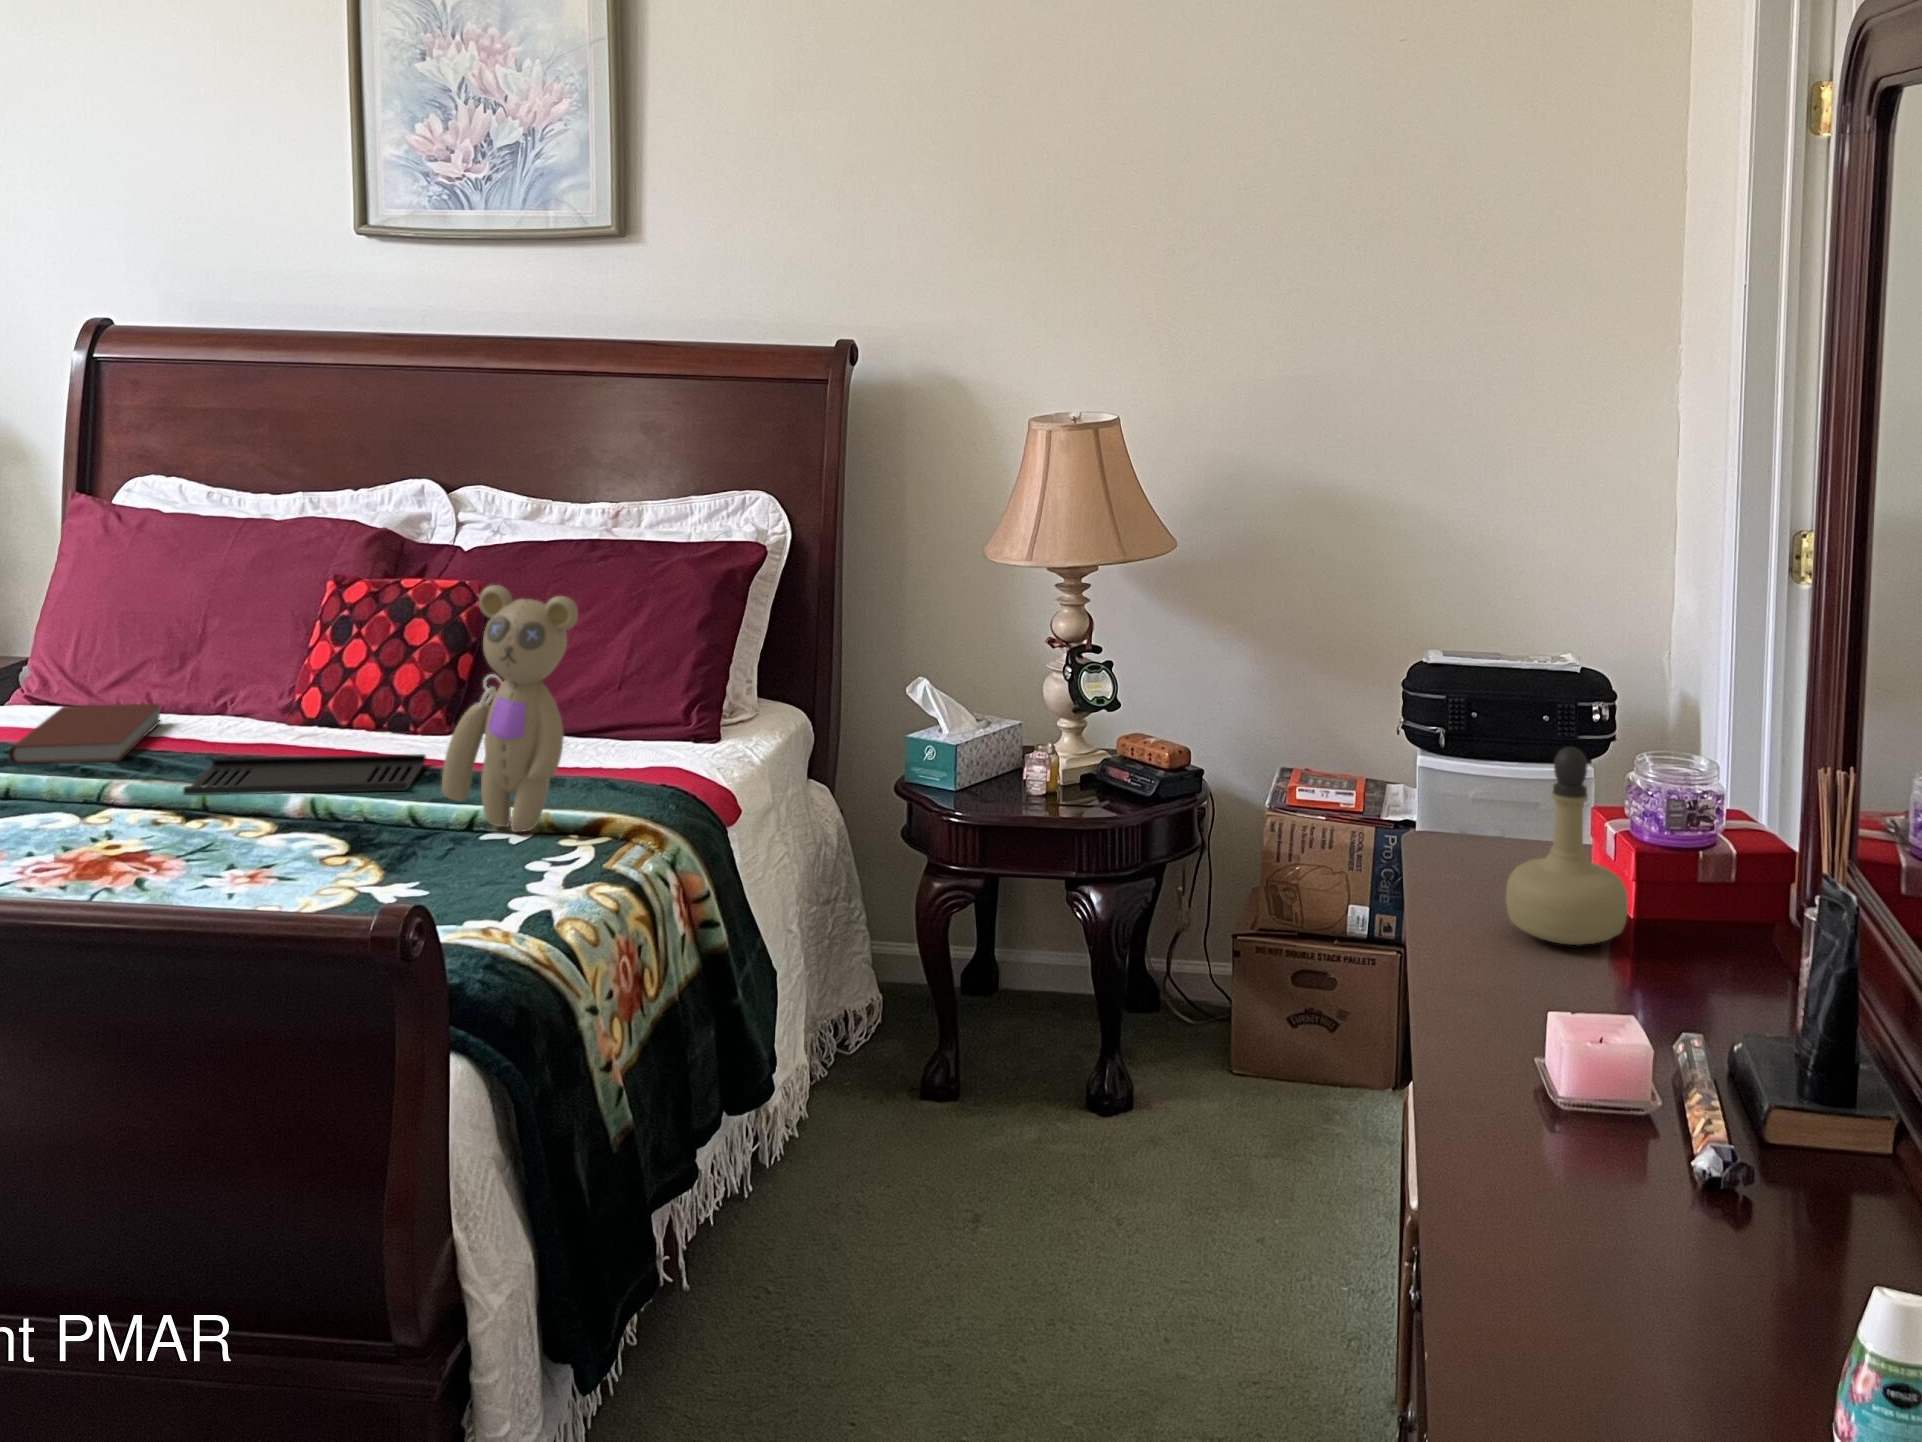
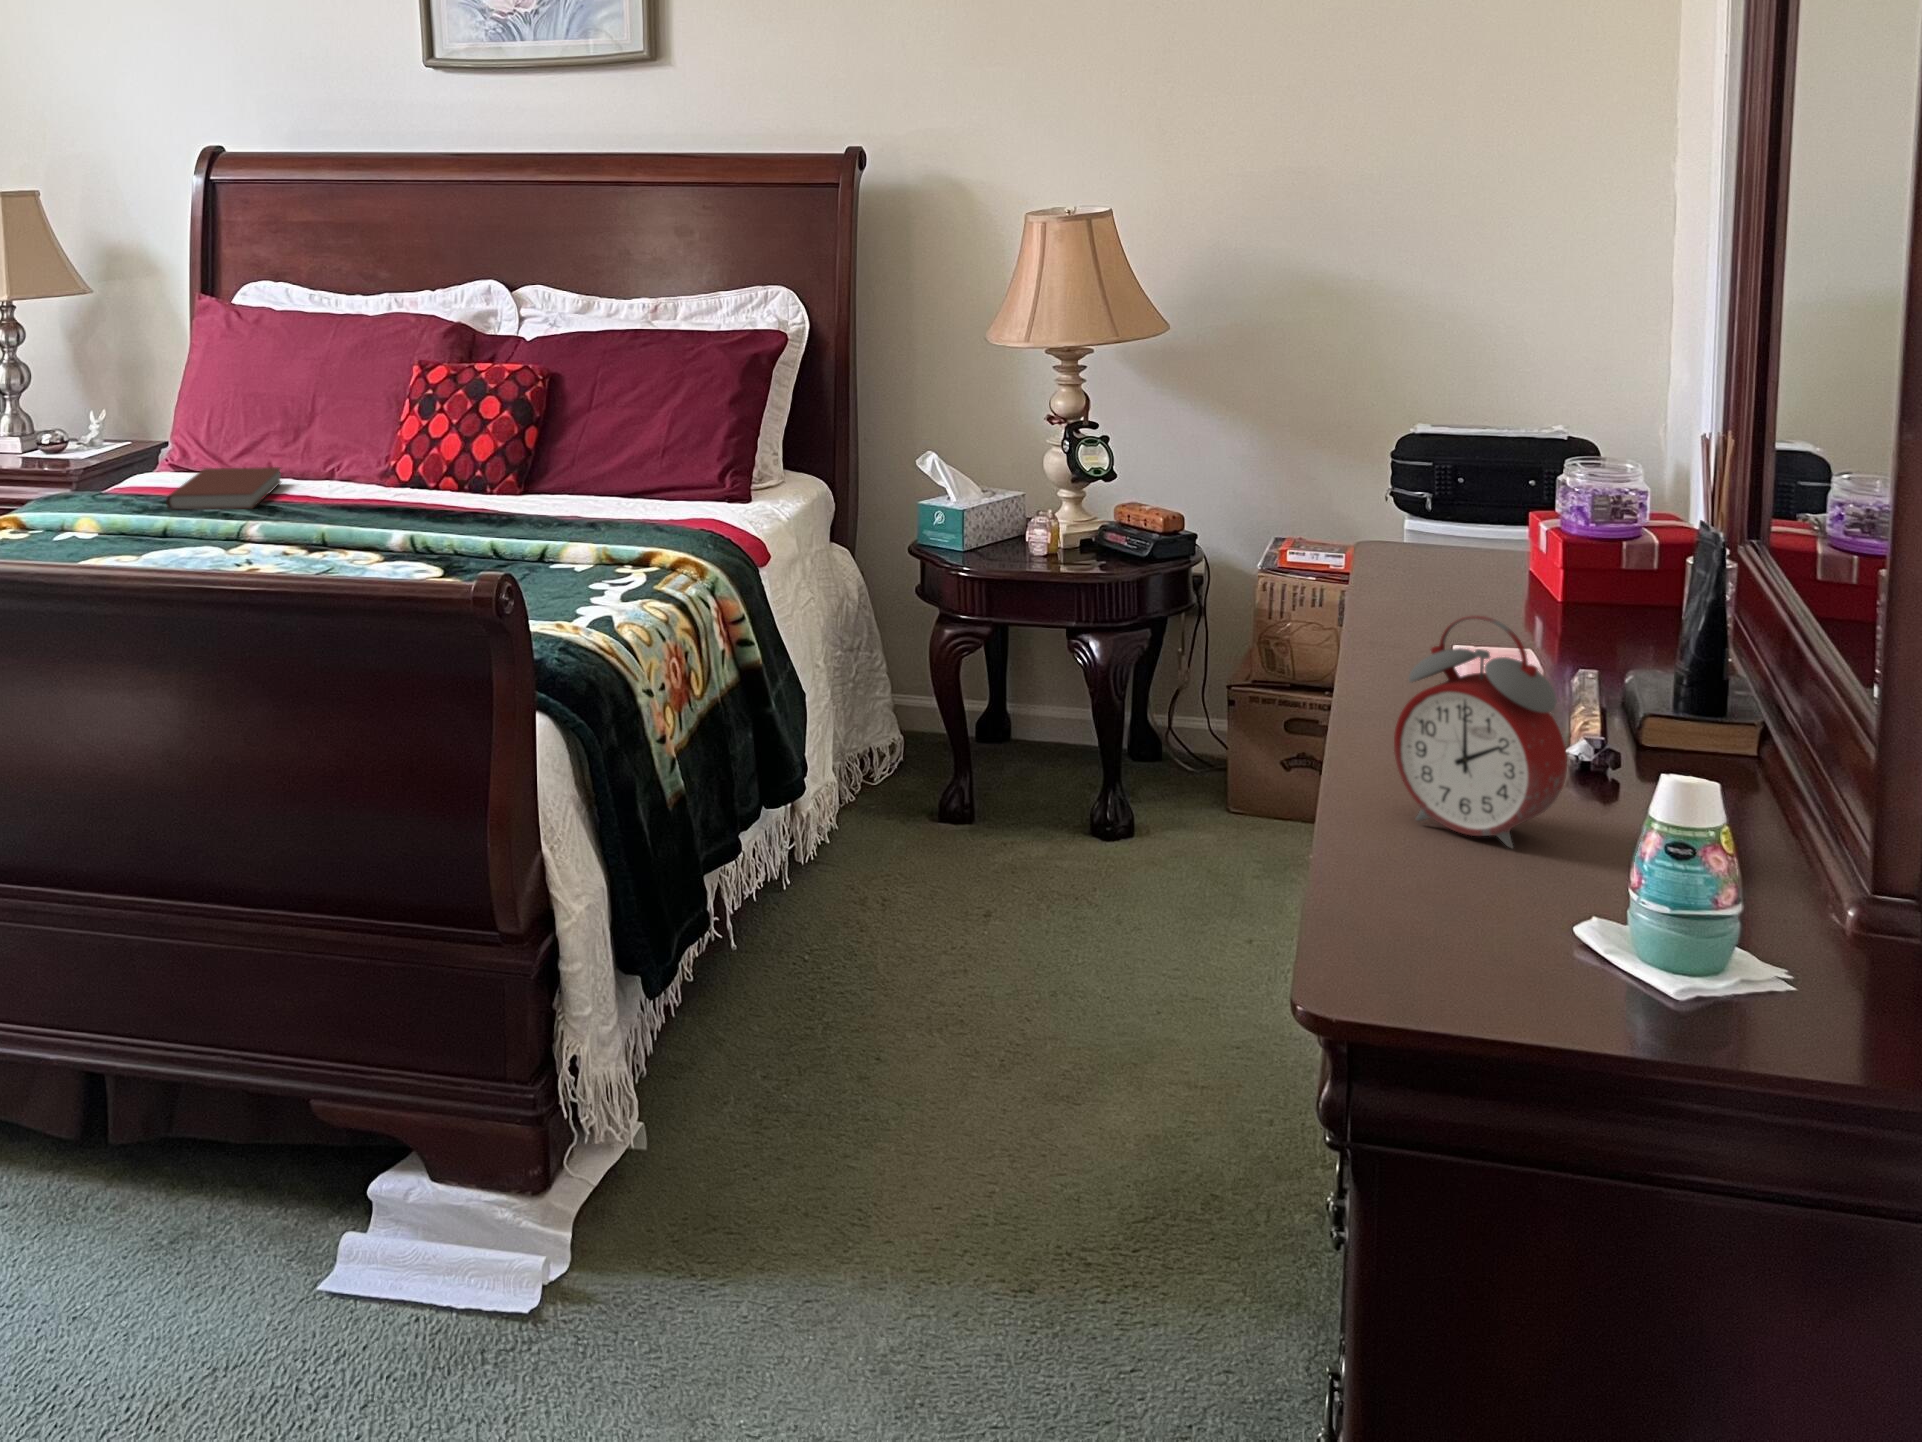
teddy bear: present [442,585,578,832] -> none [515,348,625,559]
perfume bottle: present [1506,747,1628,945] -> none [1443,449,1557,625]
tray: present [183,754,426,795] -> none [306,505,500,532]
alarm clock: none [1512,1030,1713,1324] -> present [1394,616,1567,848]

